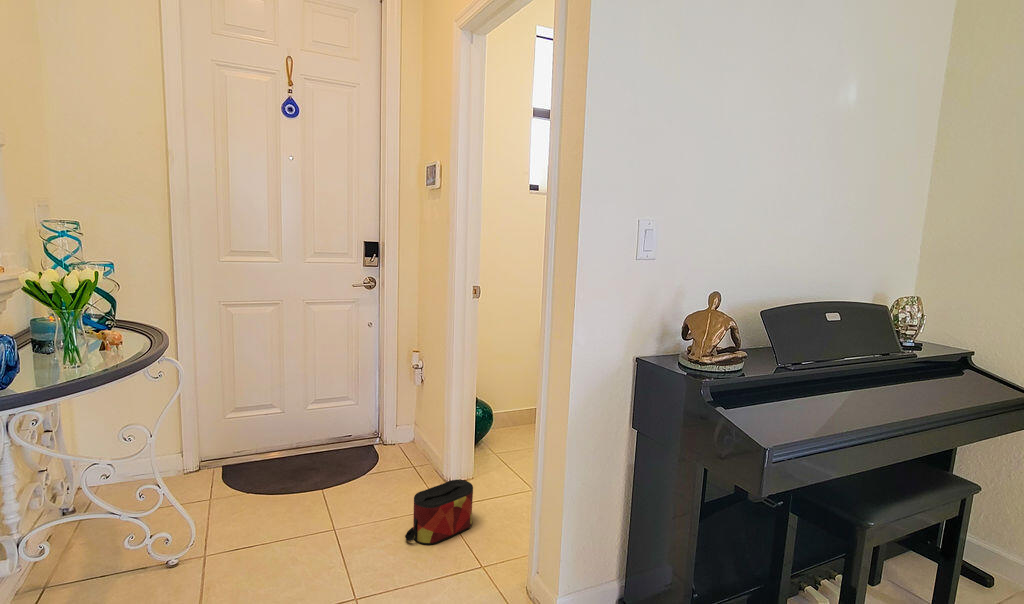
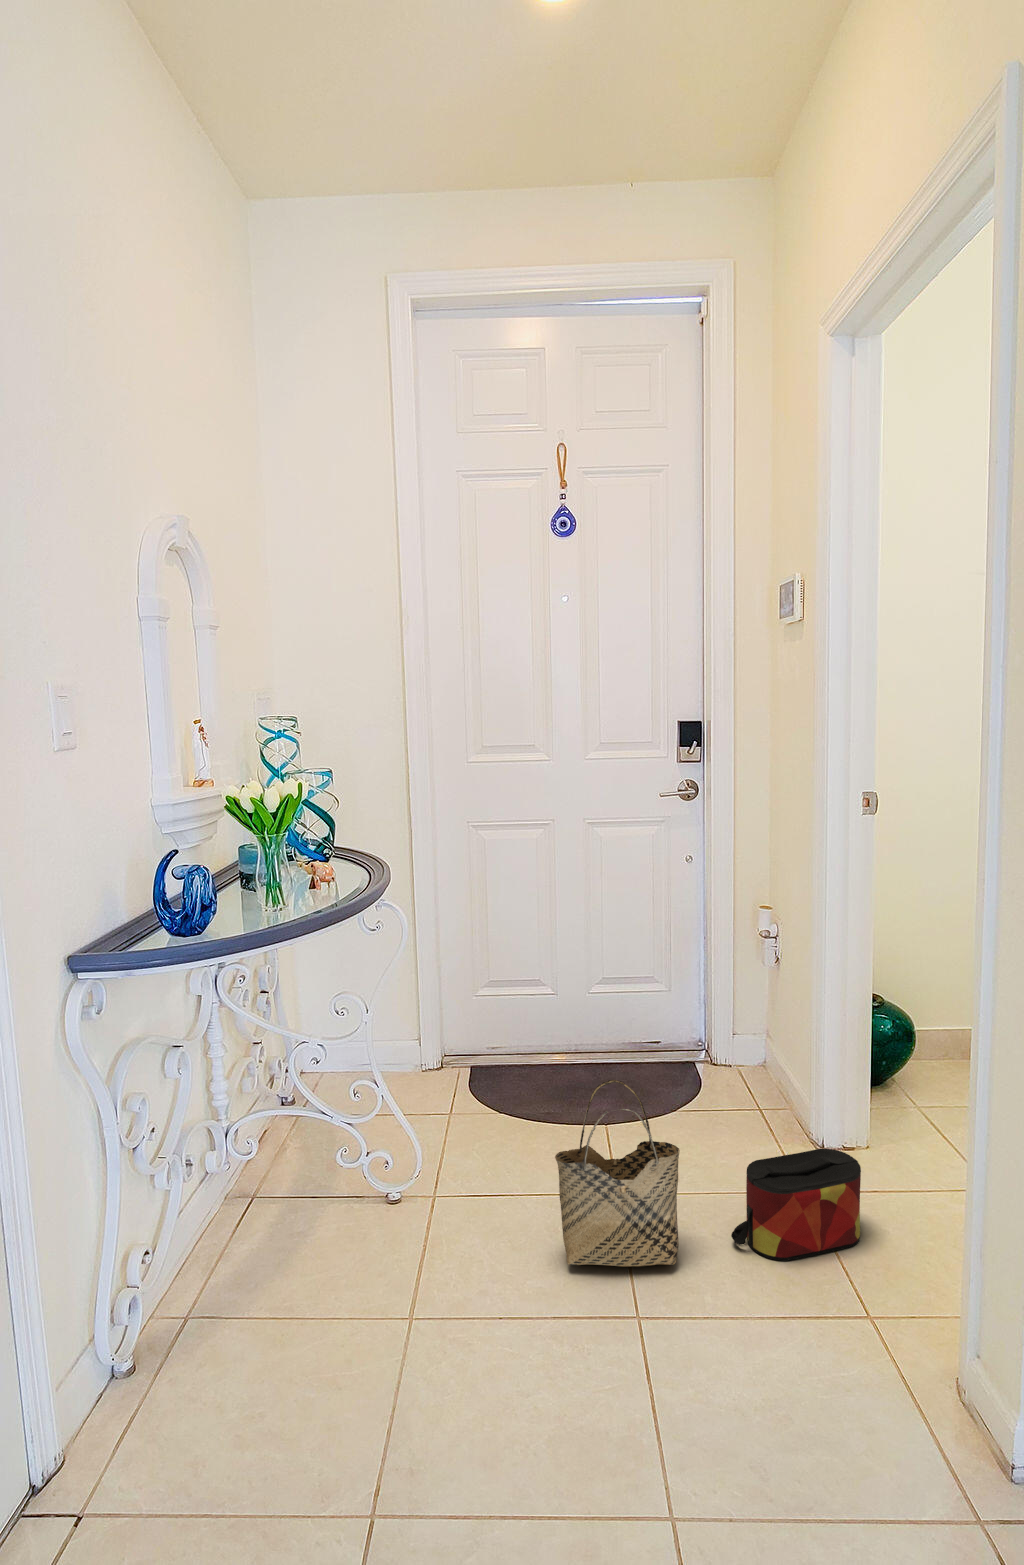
woven basket: none [299,458,377,576] -> present [555,1080,680,1266]

